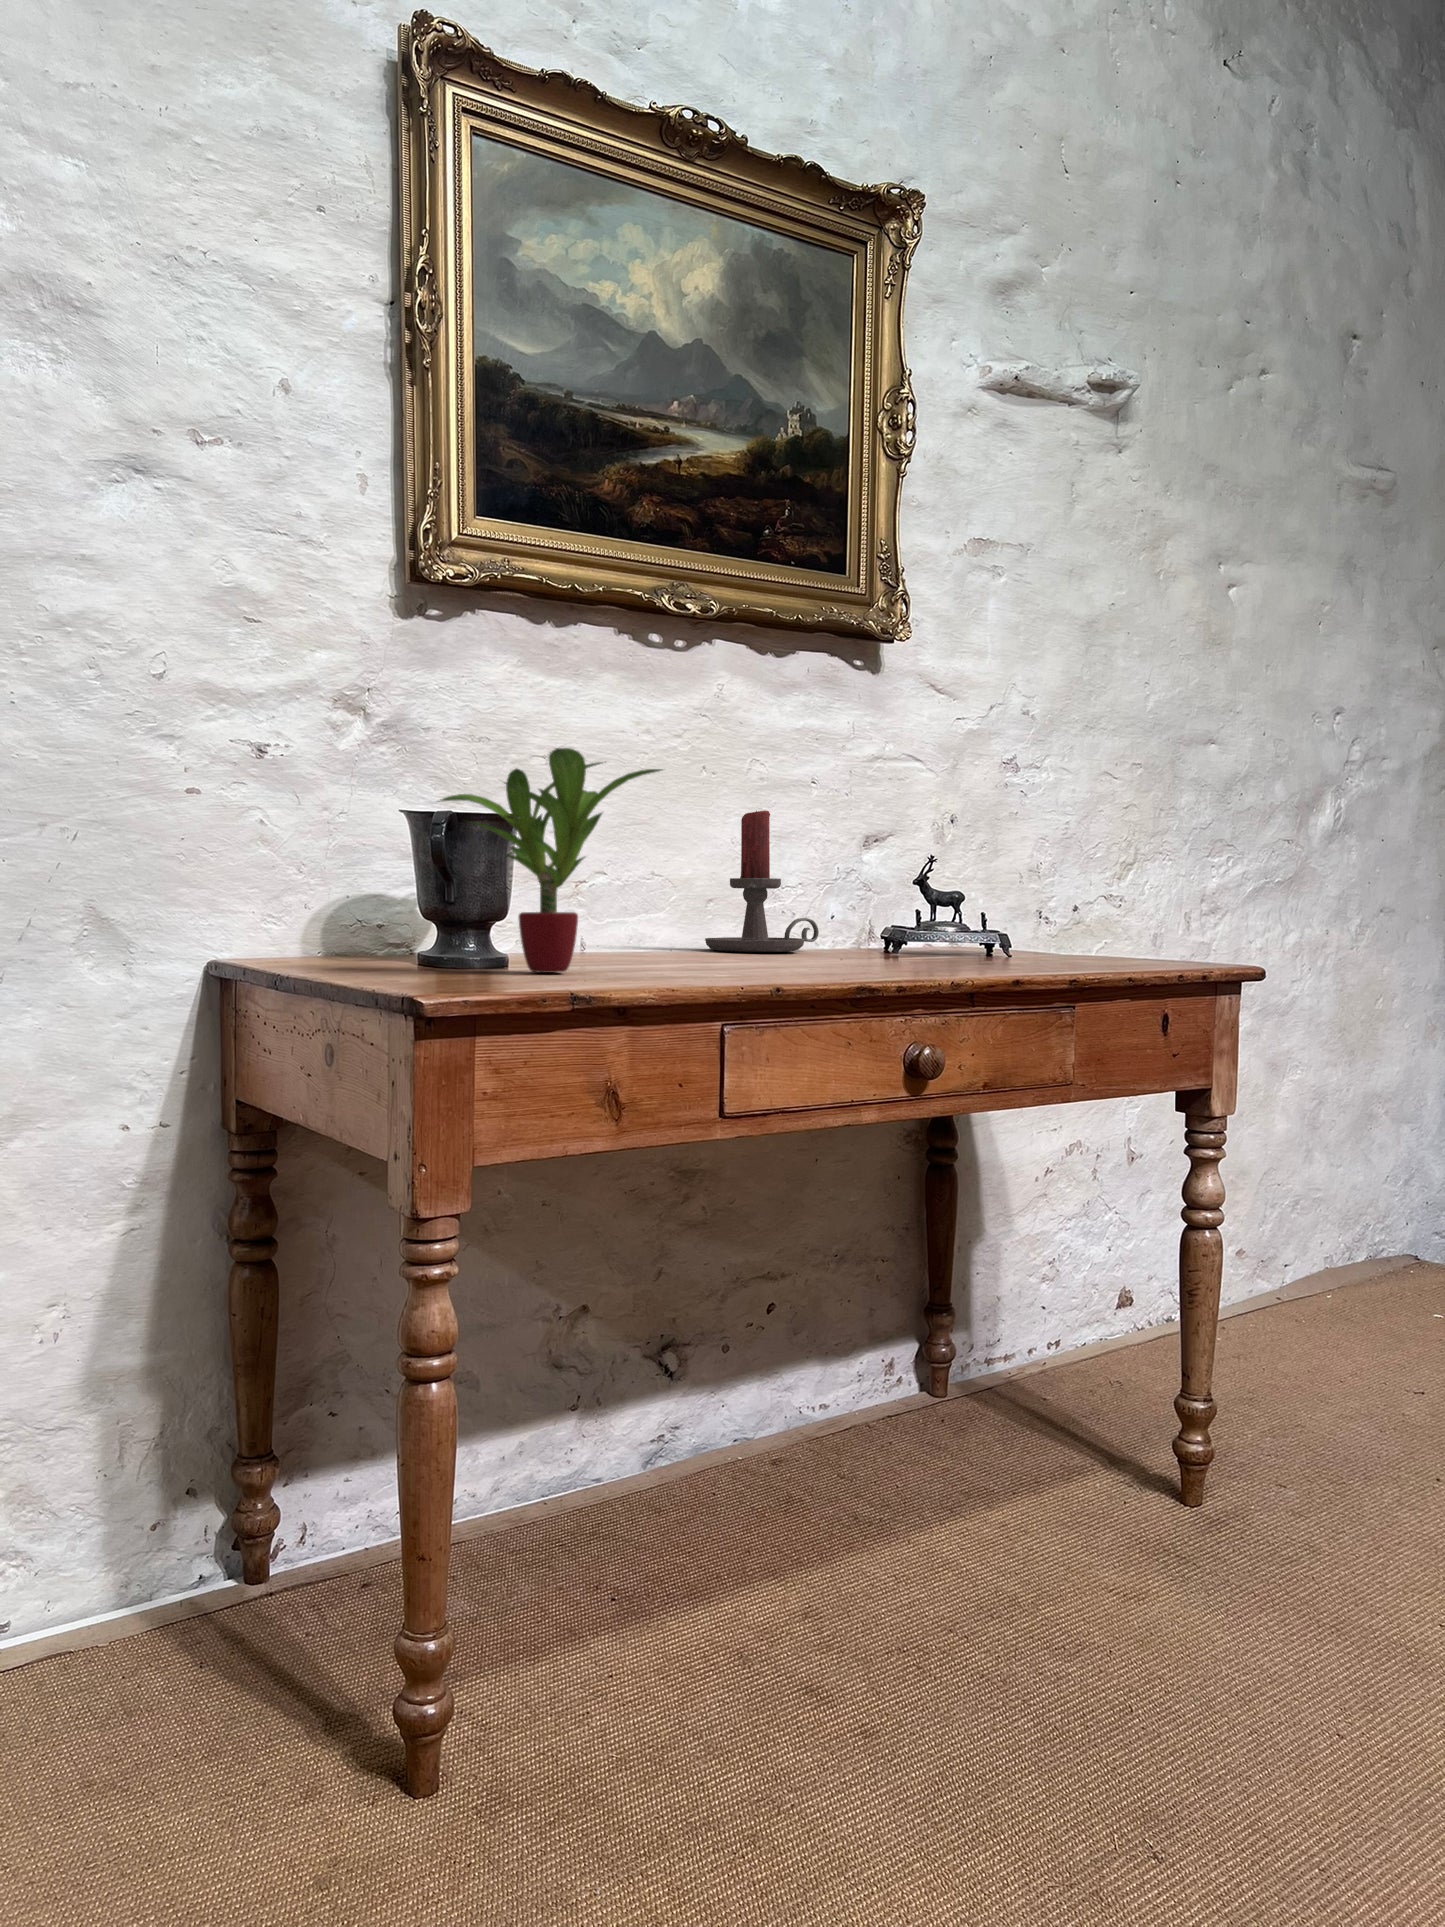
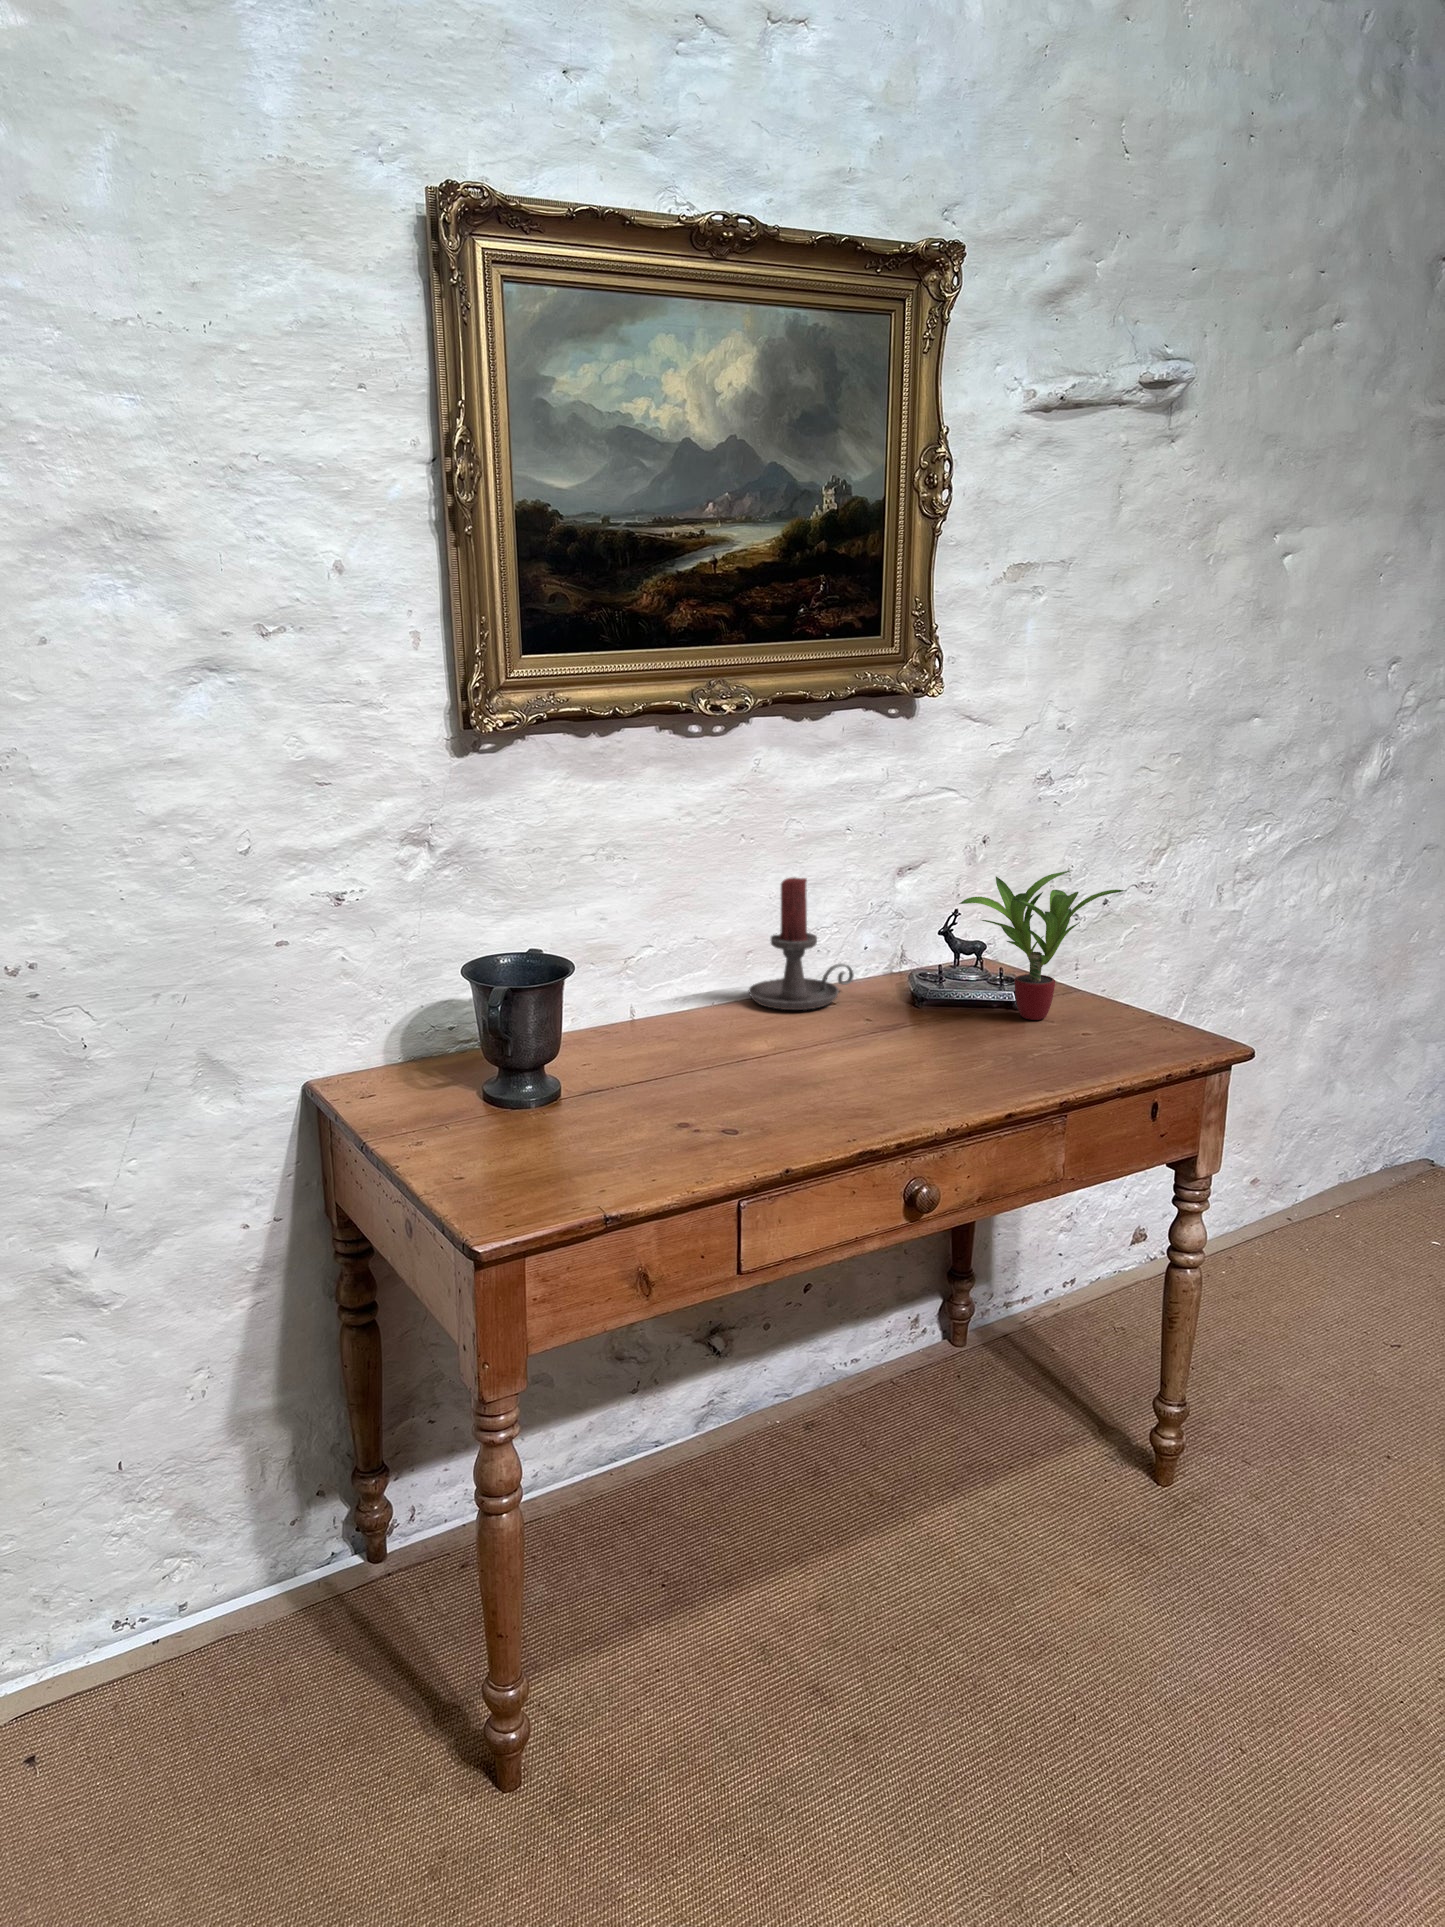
potted plant: present [440,748,662,973] -> present [959,871,1125,1020]

